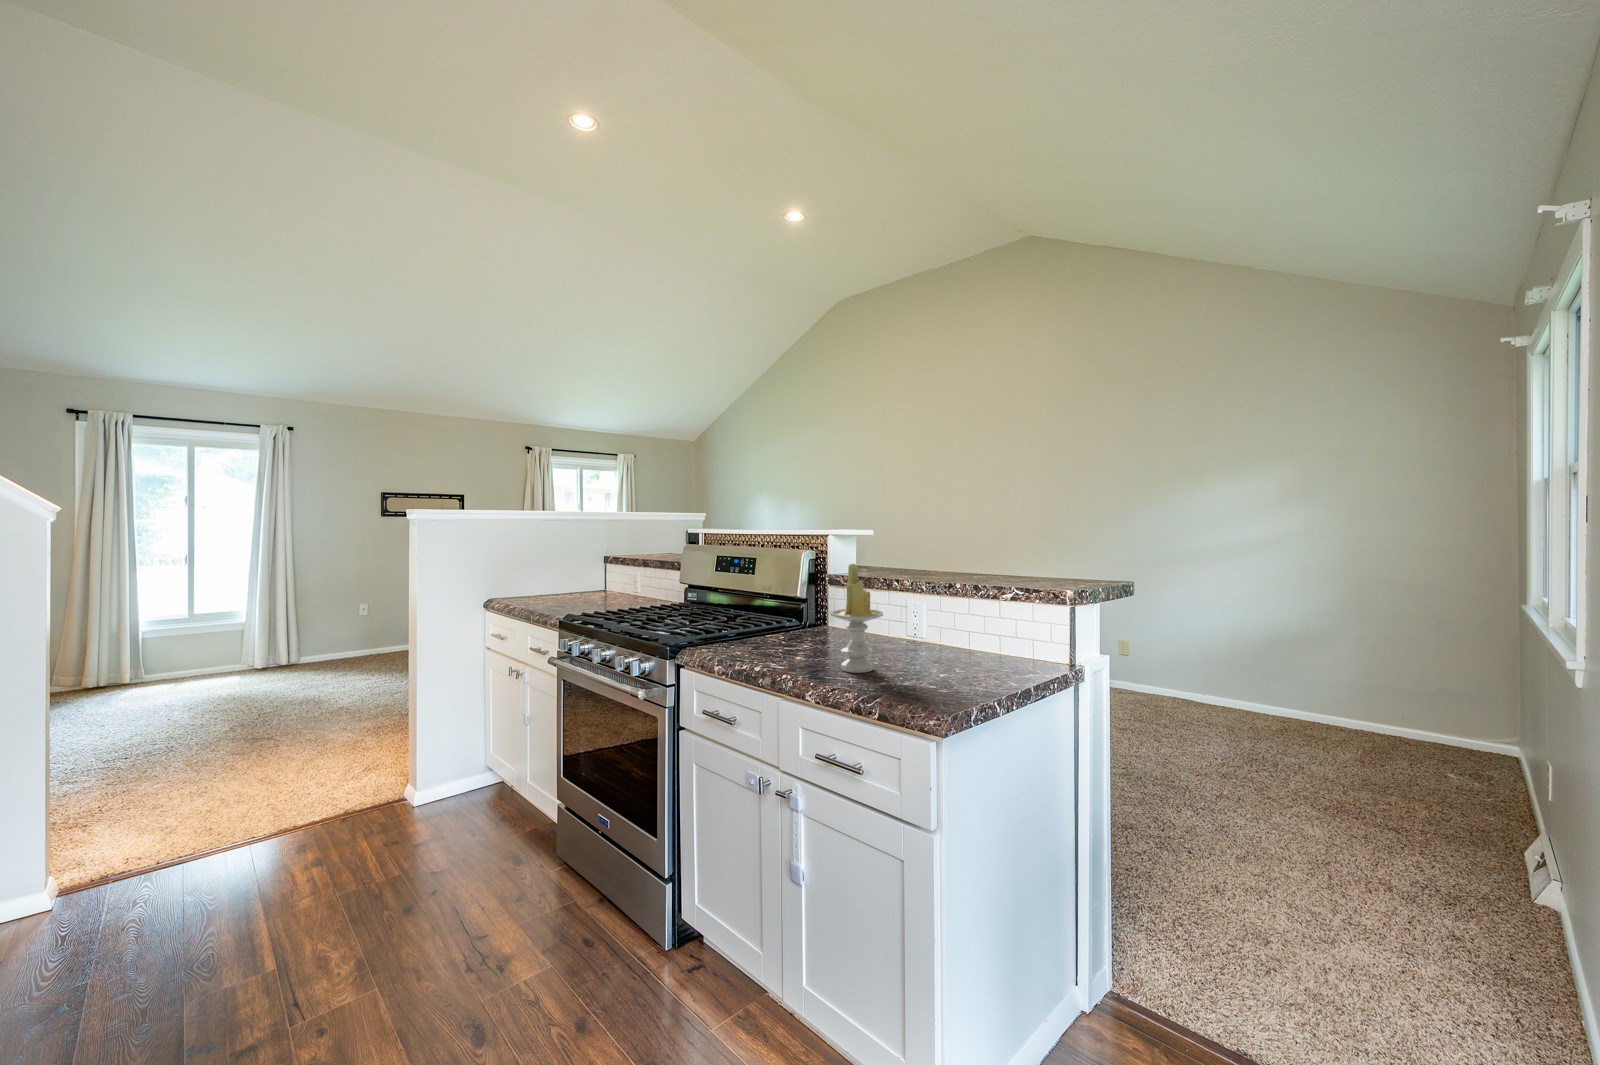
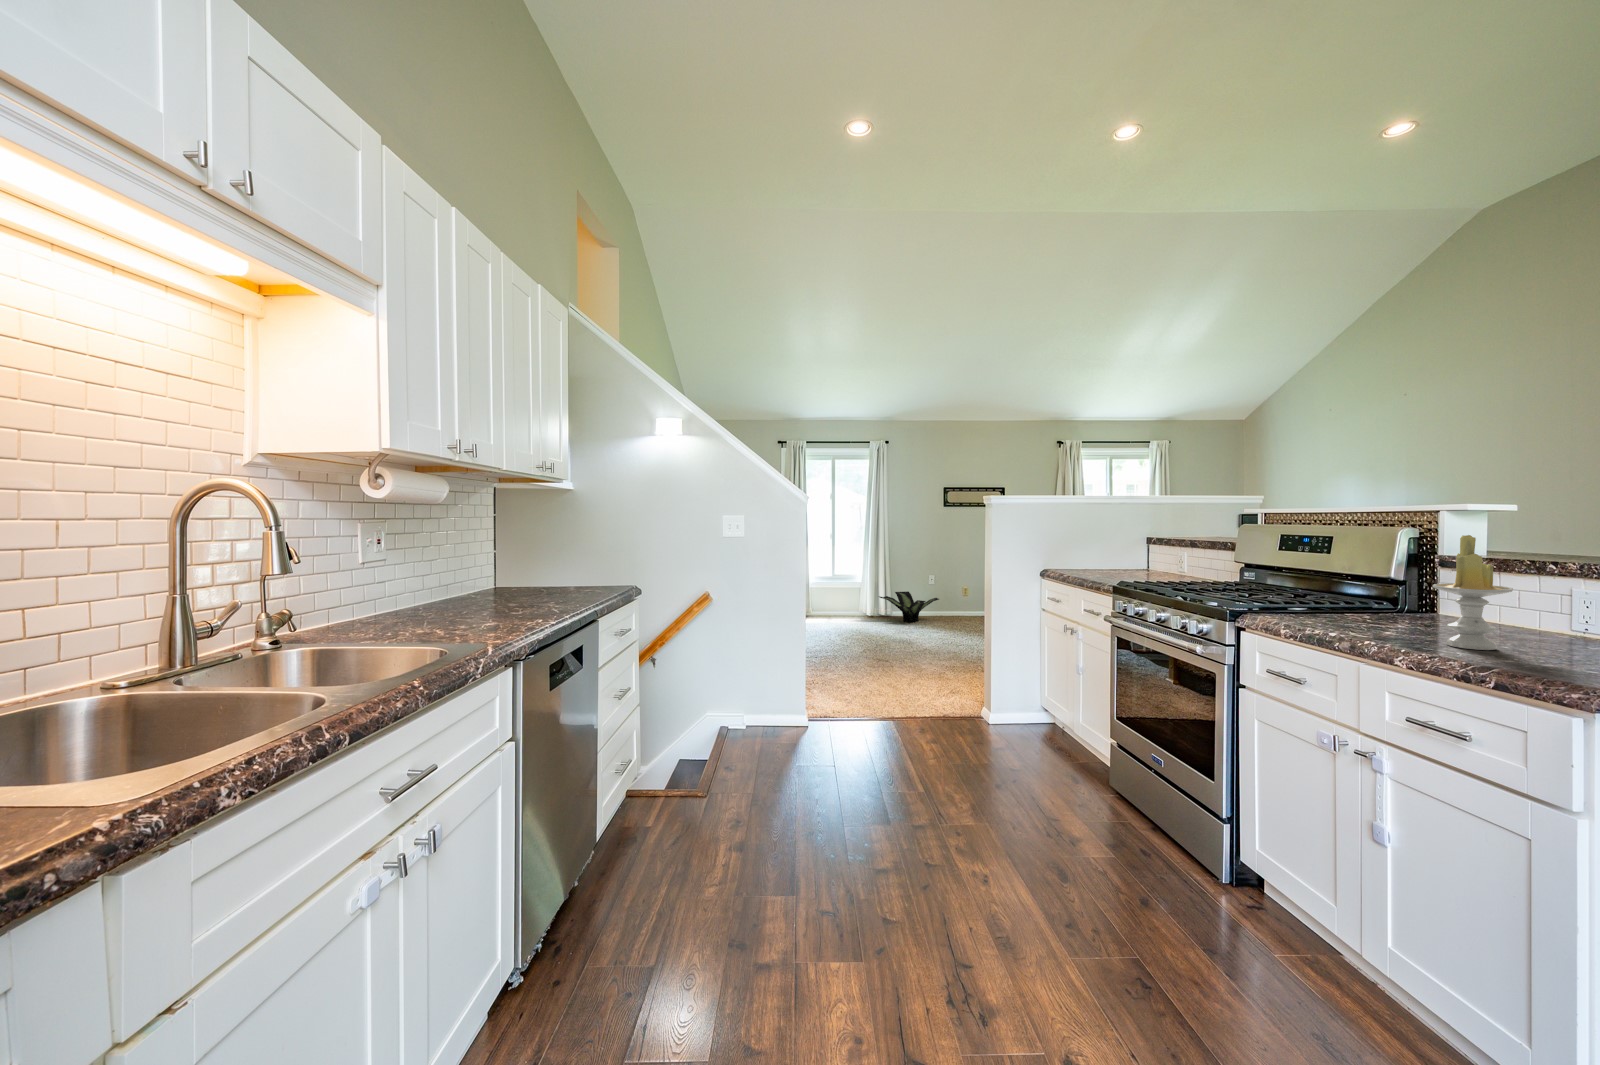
potted plant: none [274,628,375,670] -> present [879,591,939,622]

